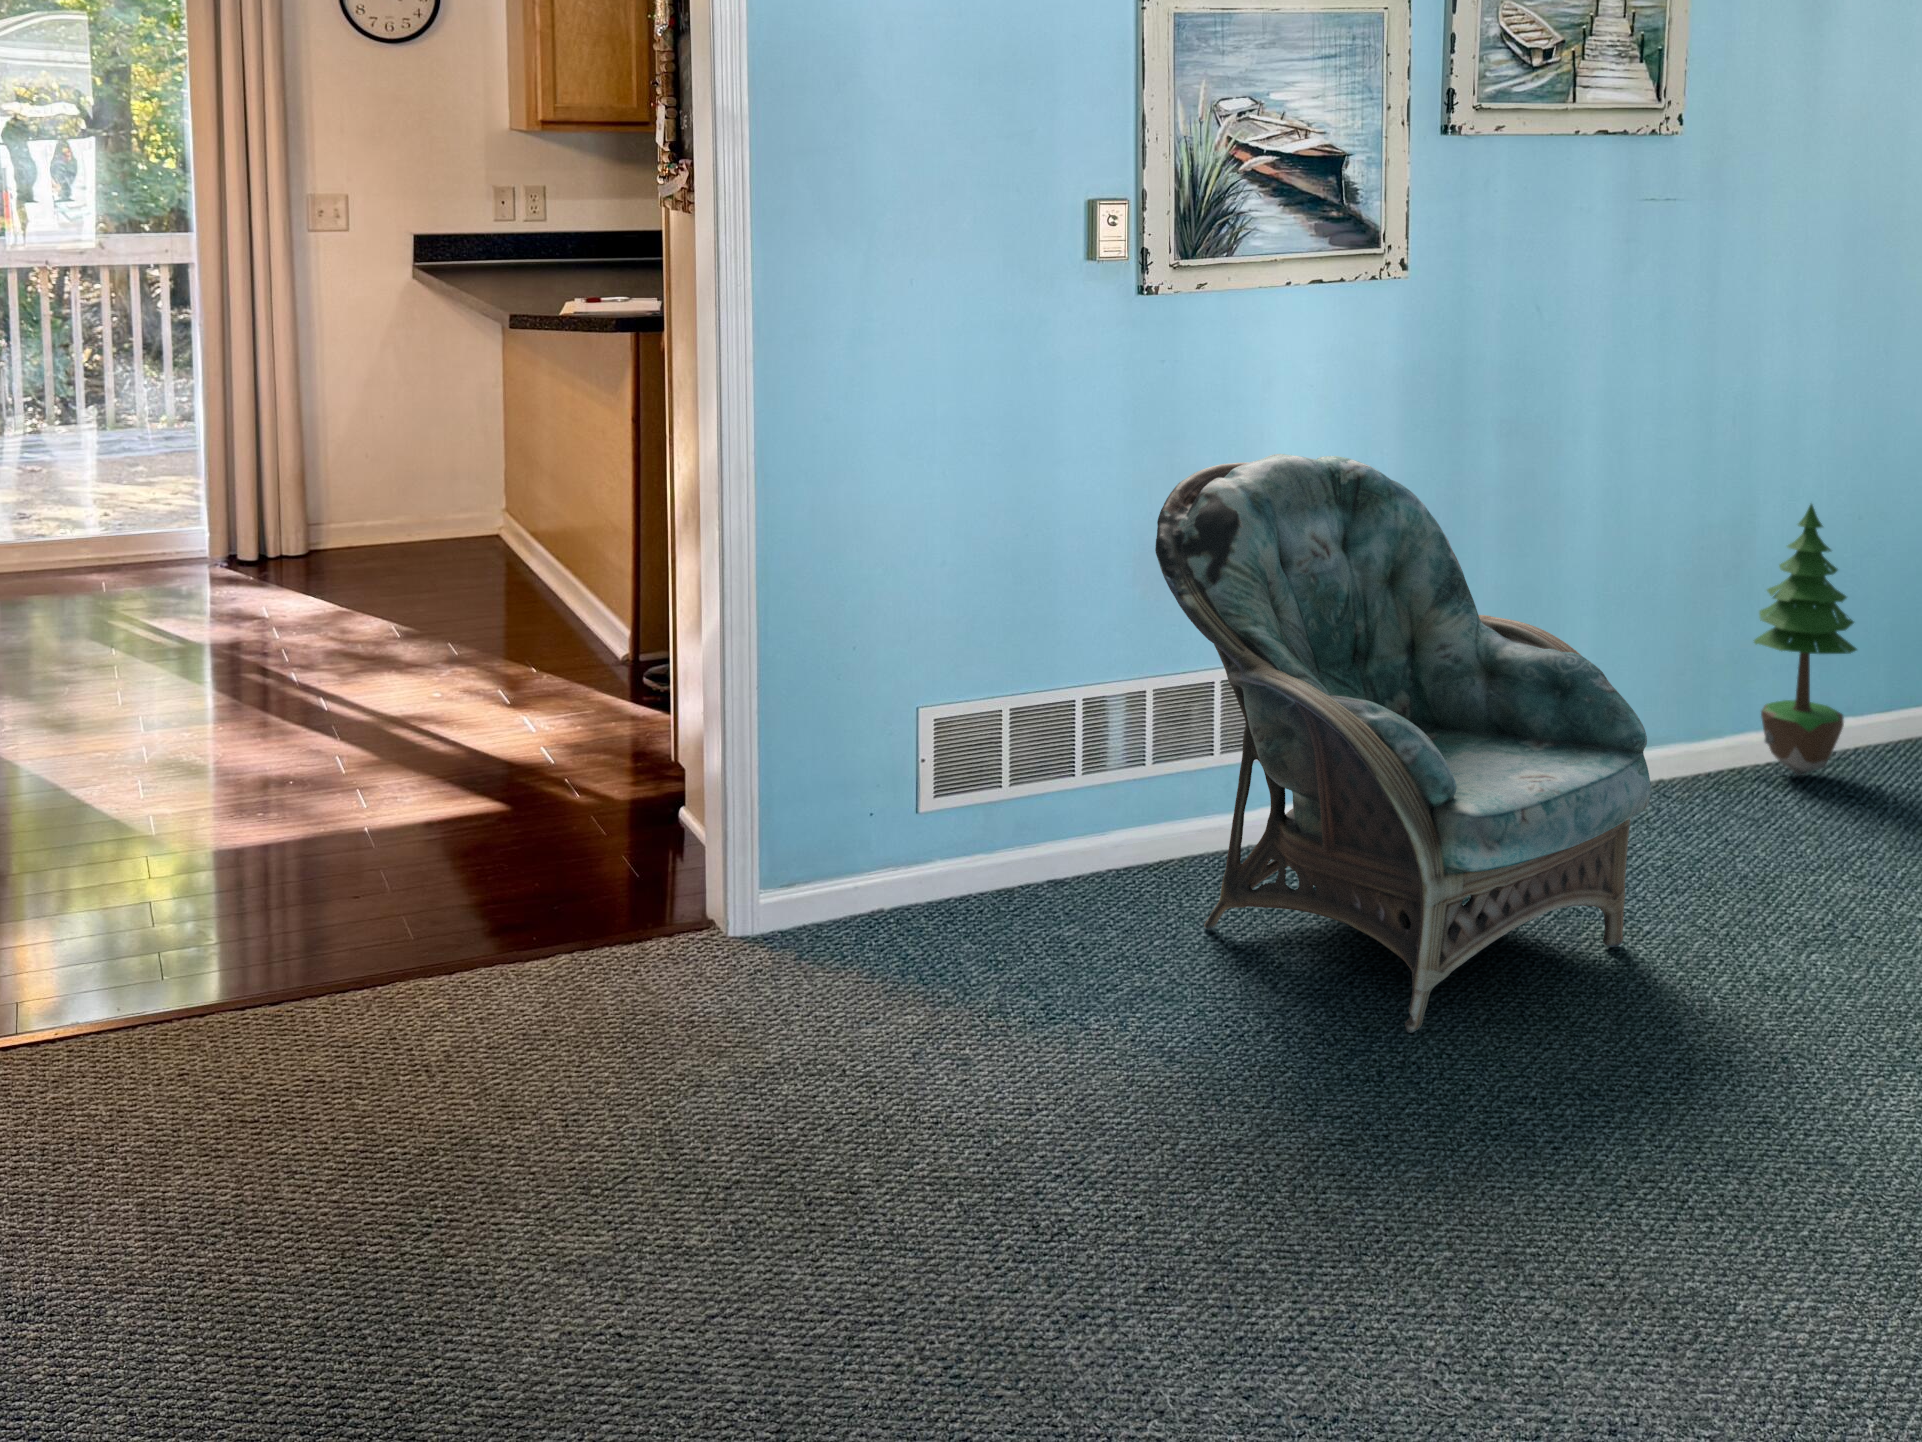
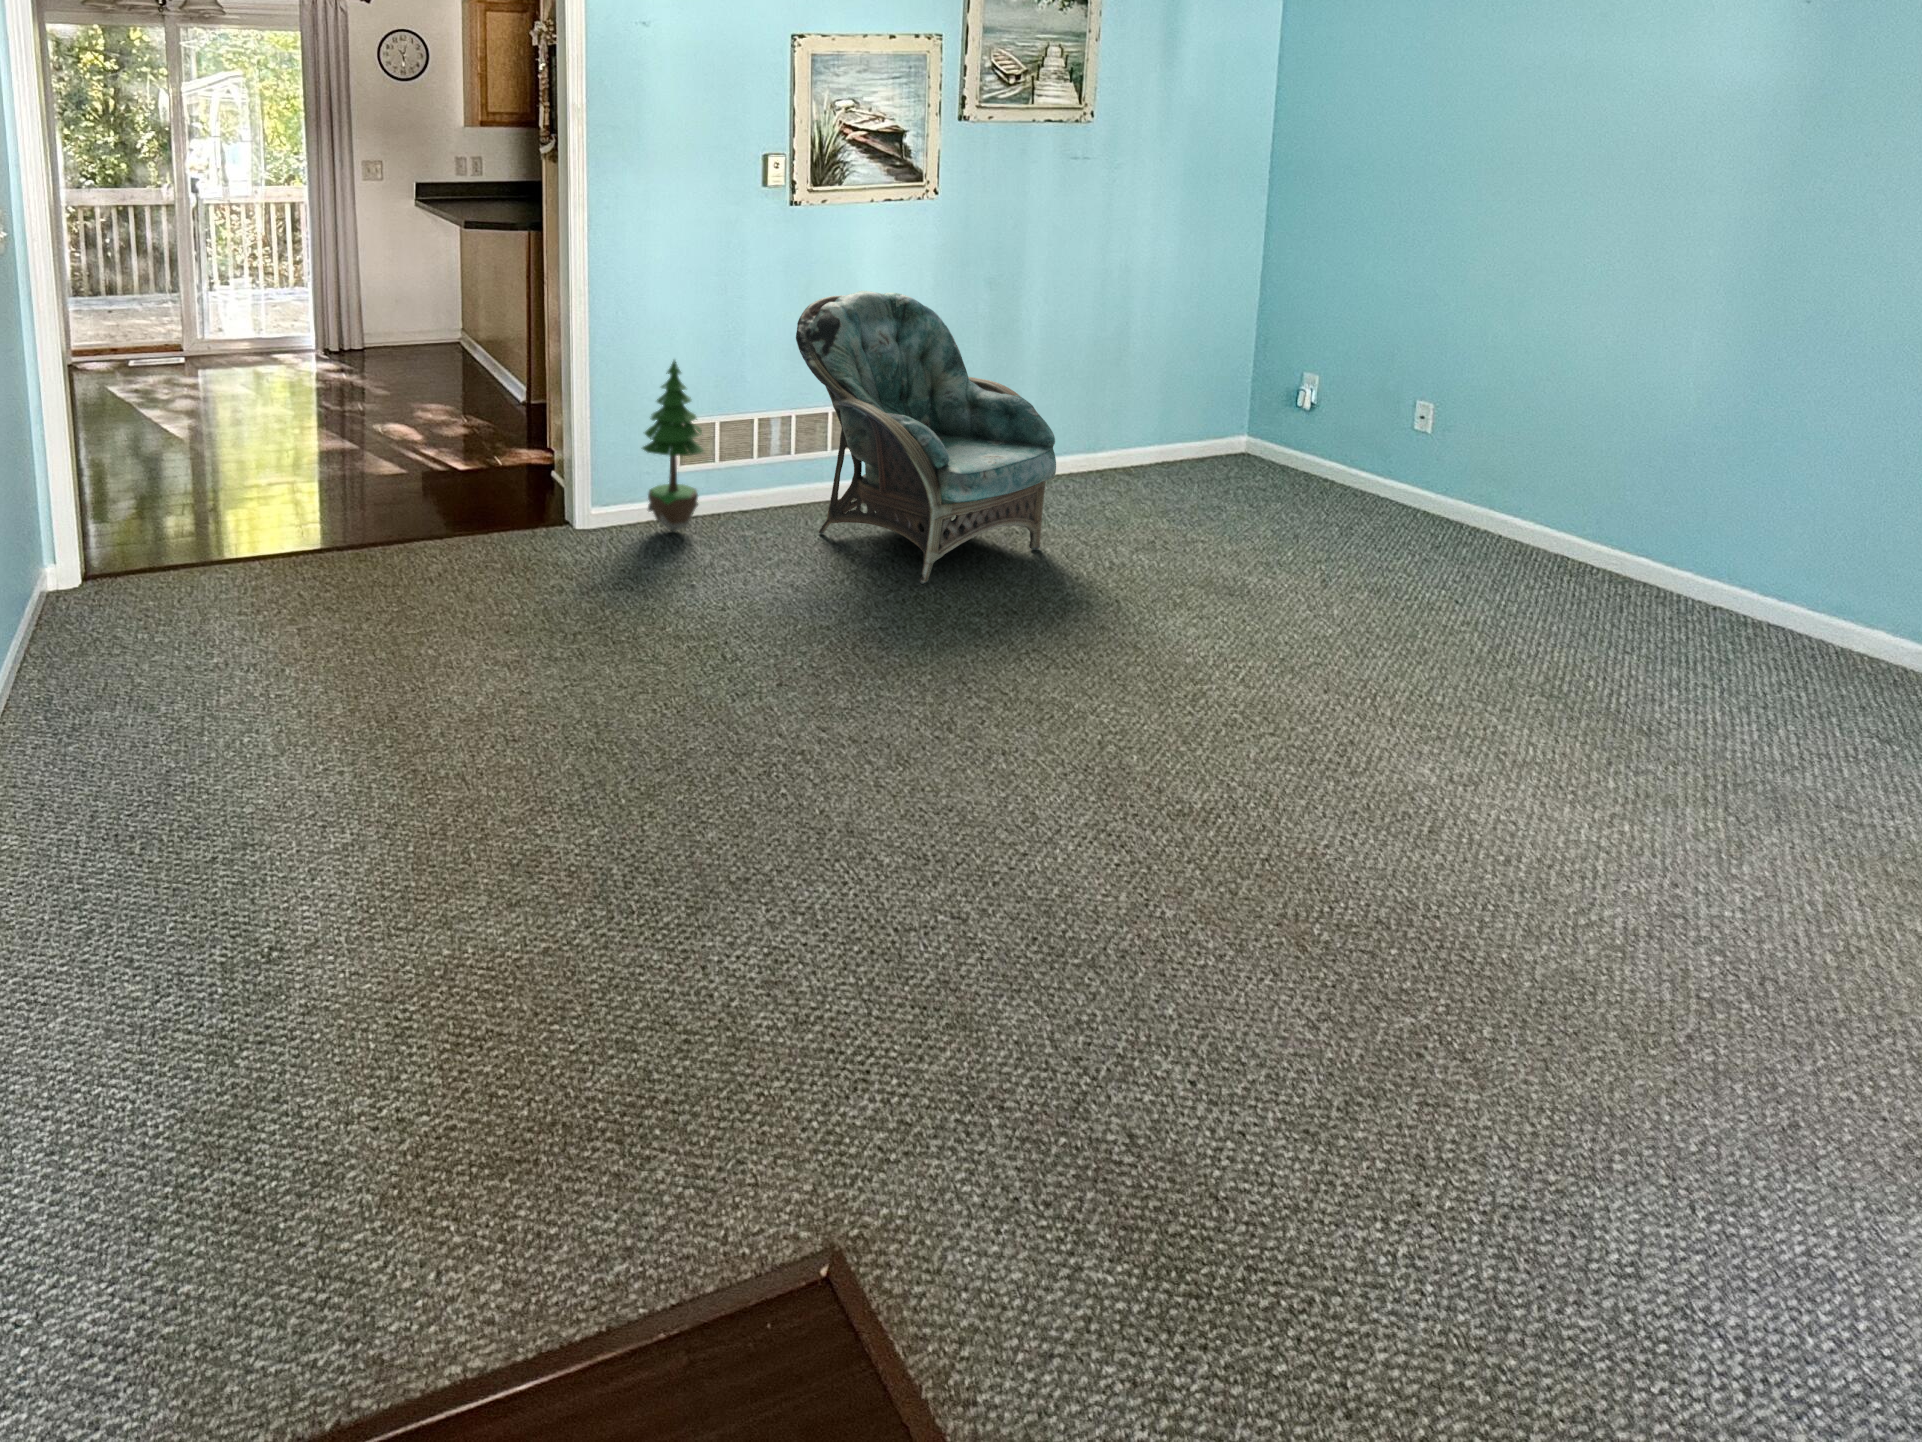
potted tree: present [1754,504,1857,776] -> present [643,360,703,532]

